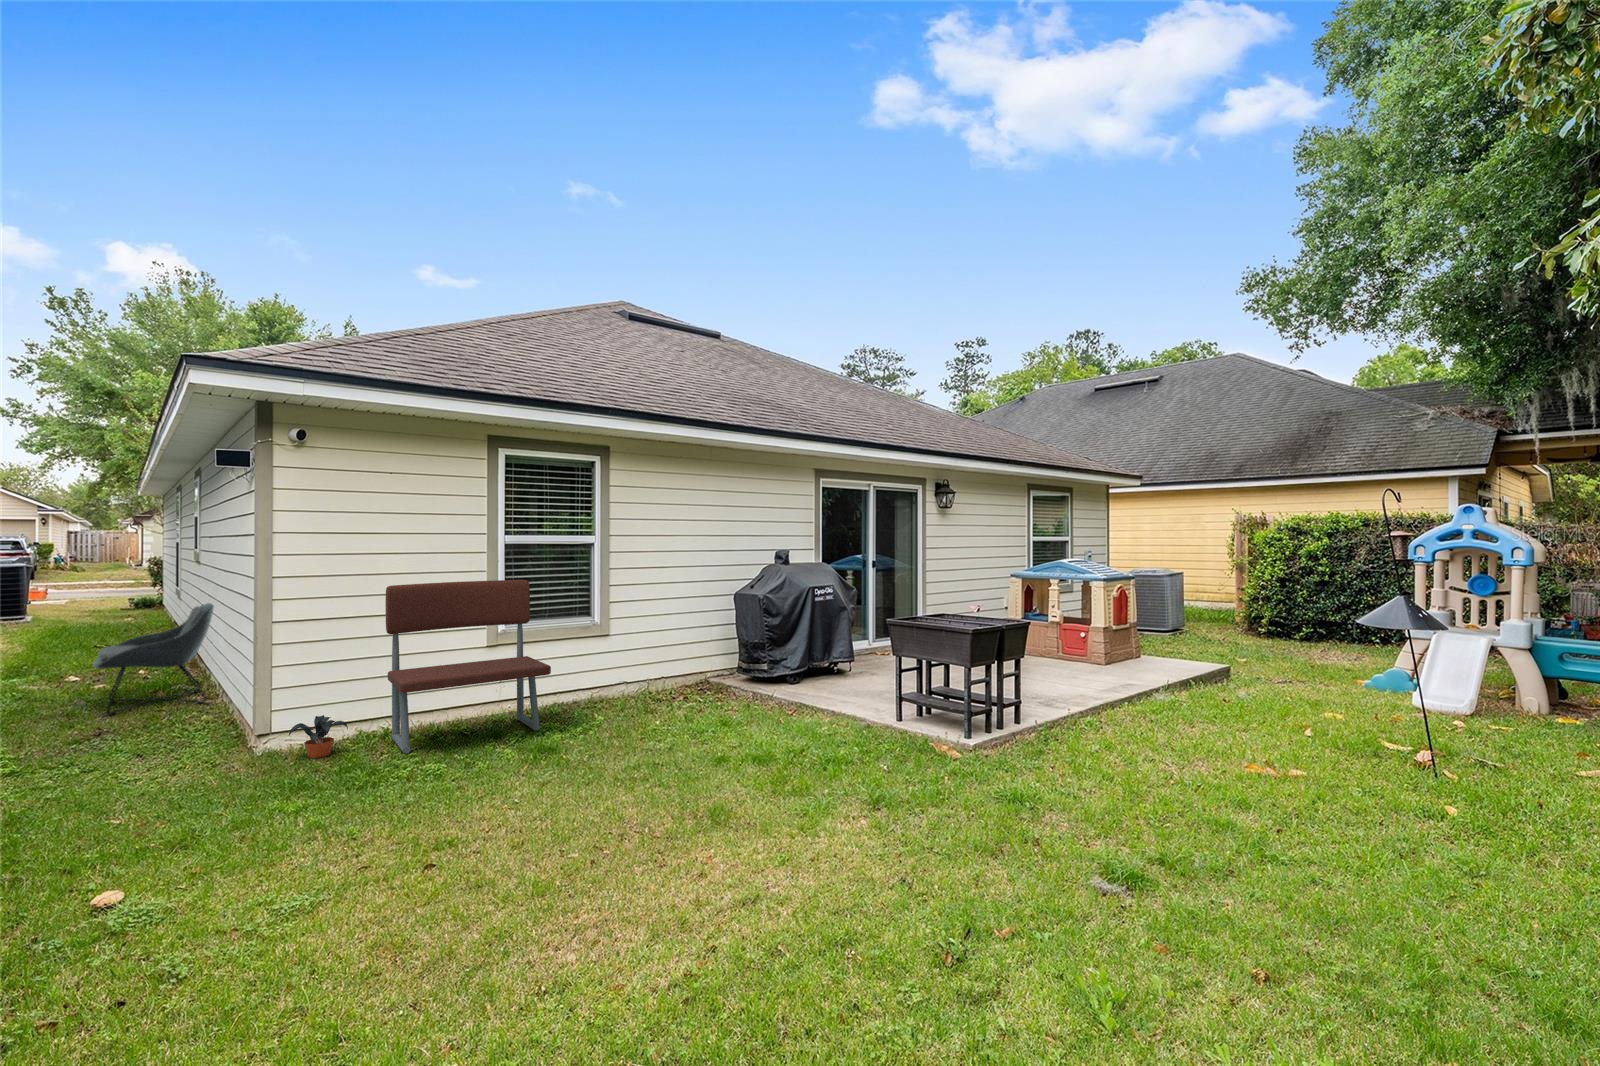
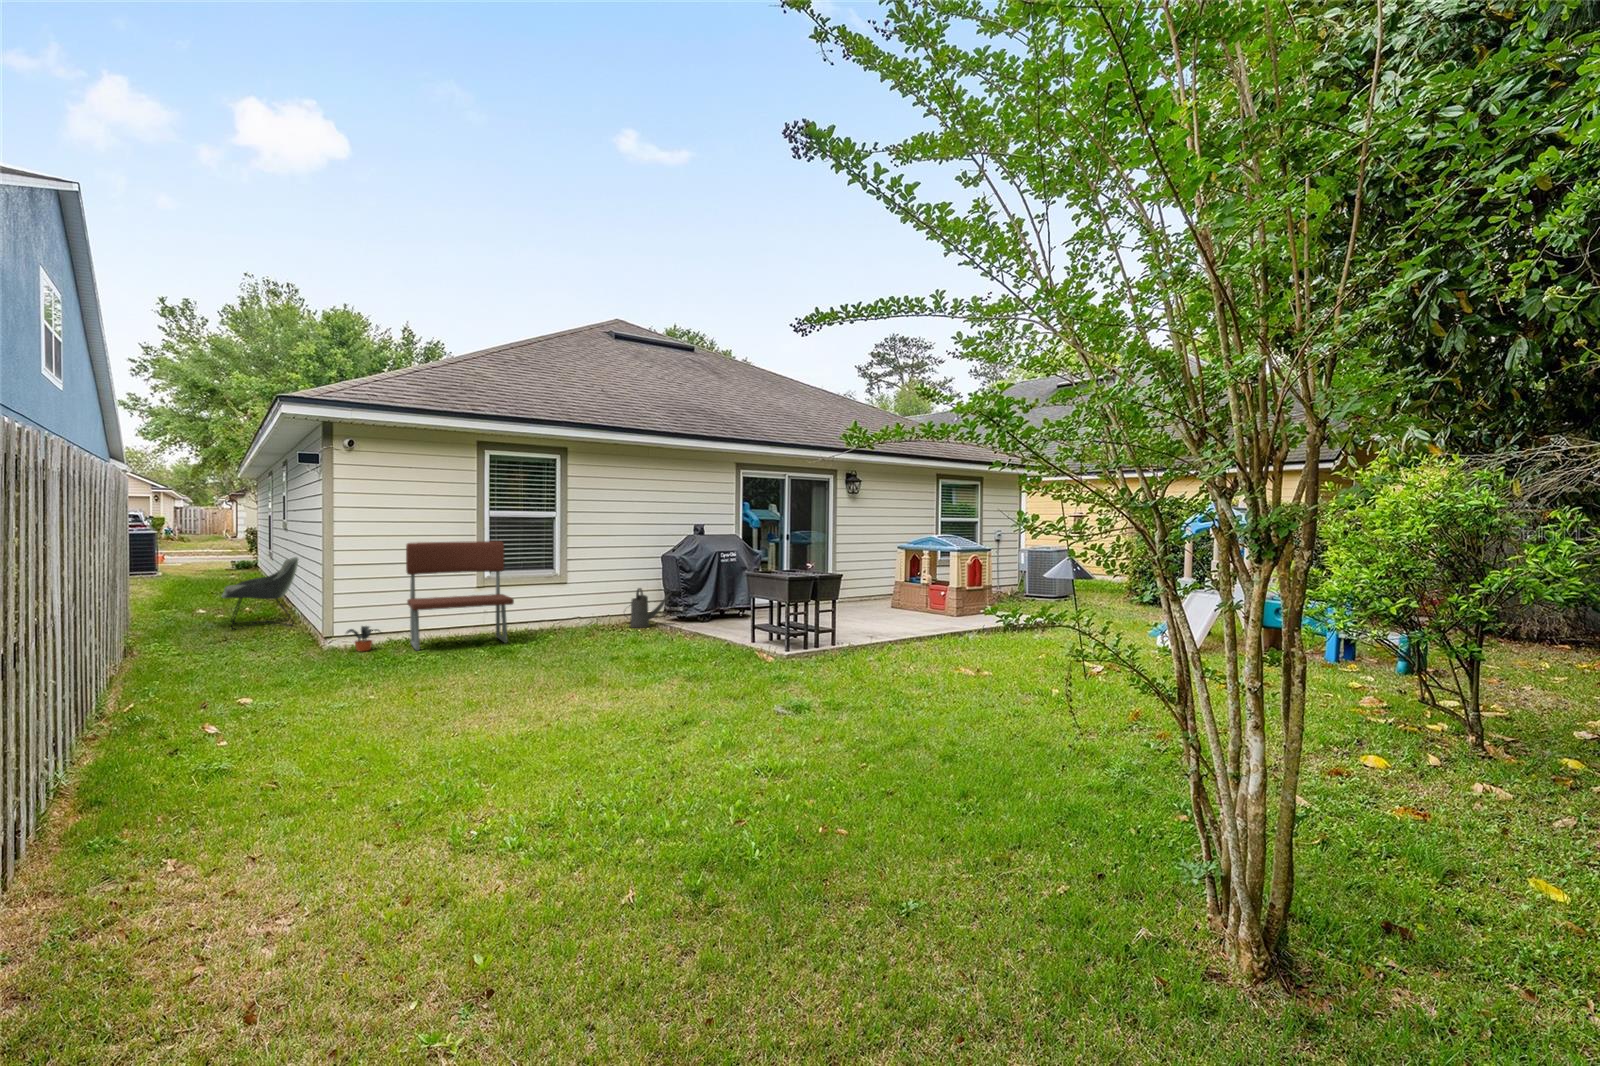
watering can: none [688,638,747,695] -> present [630,588,670,628]

